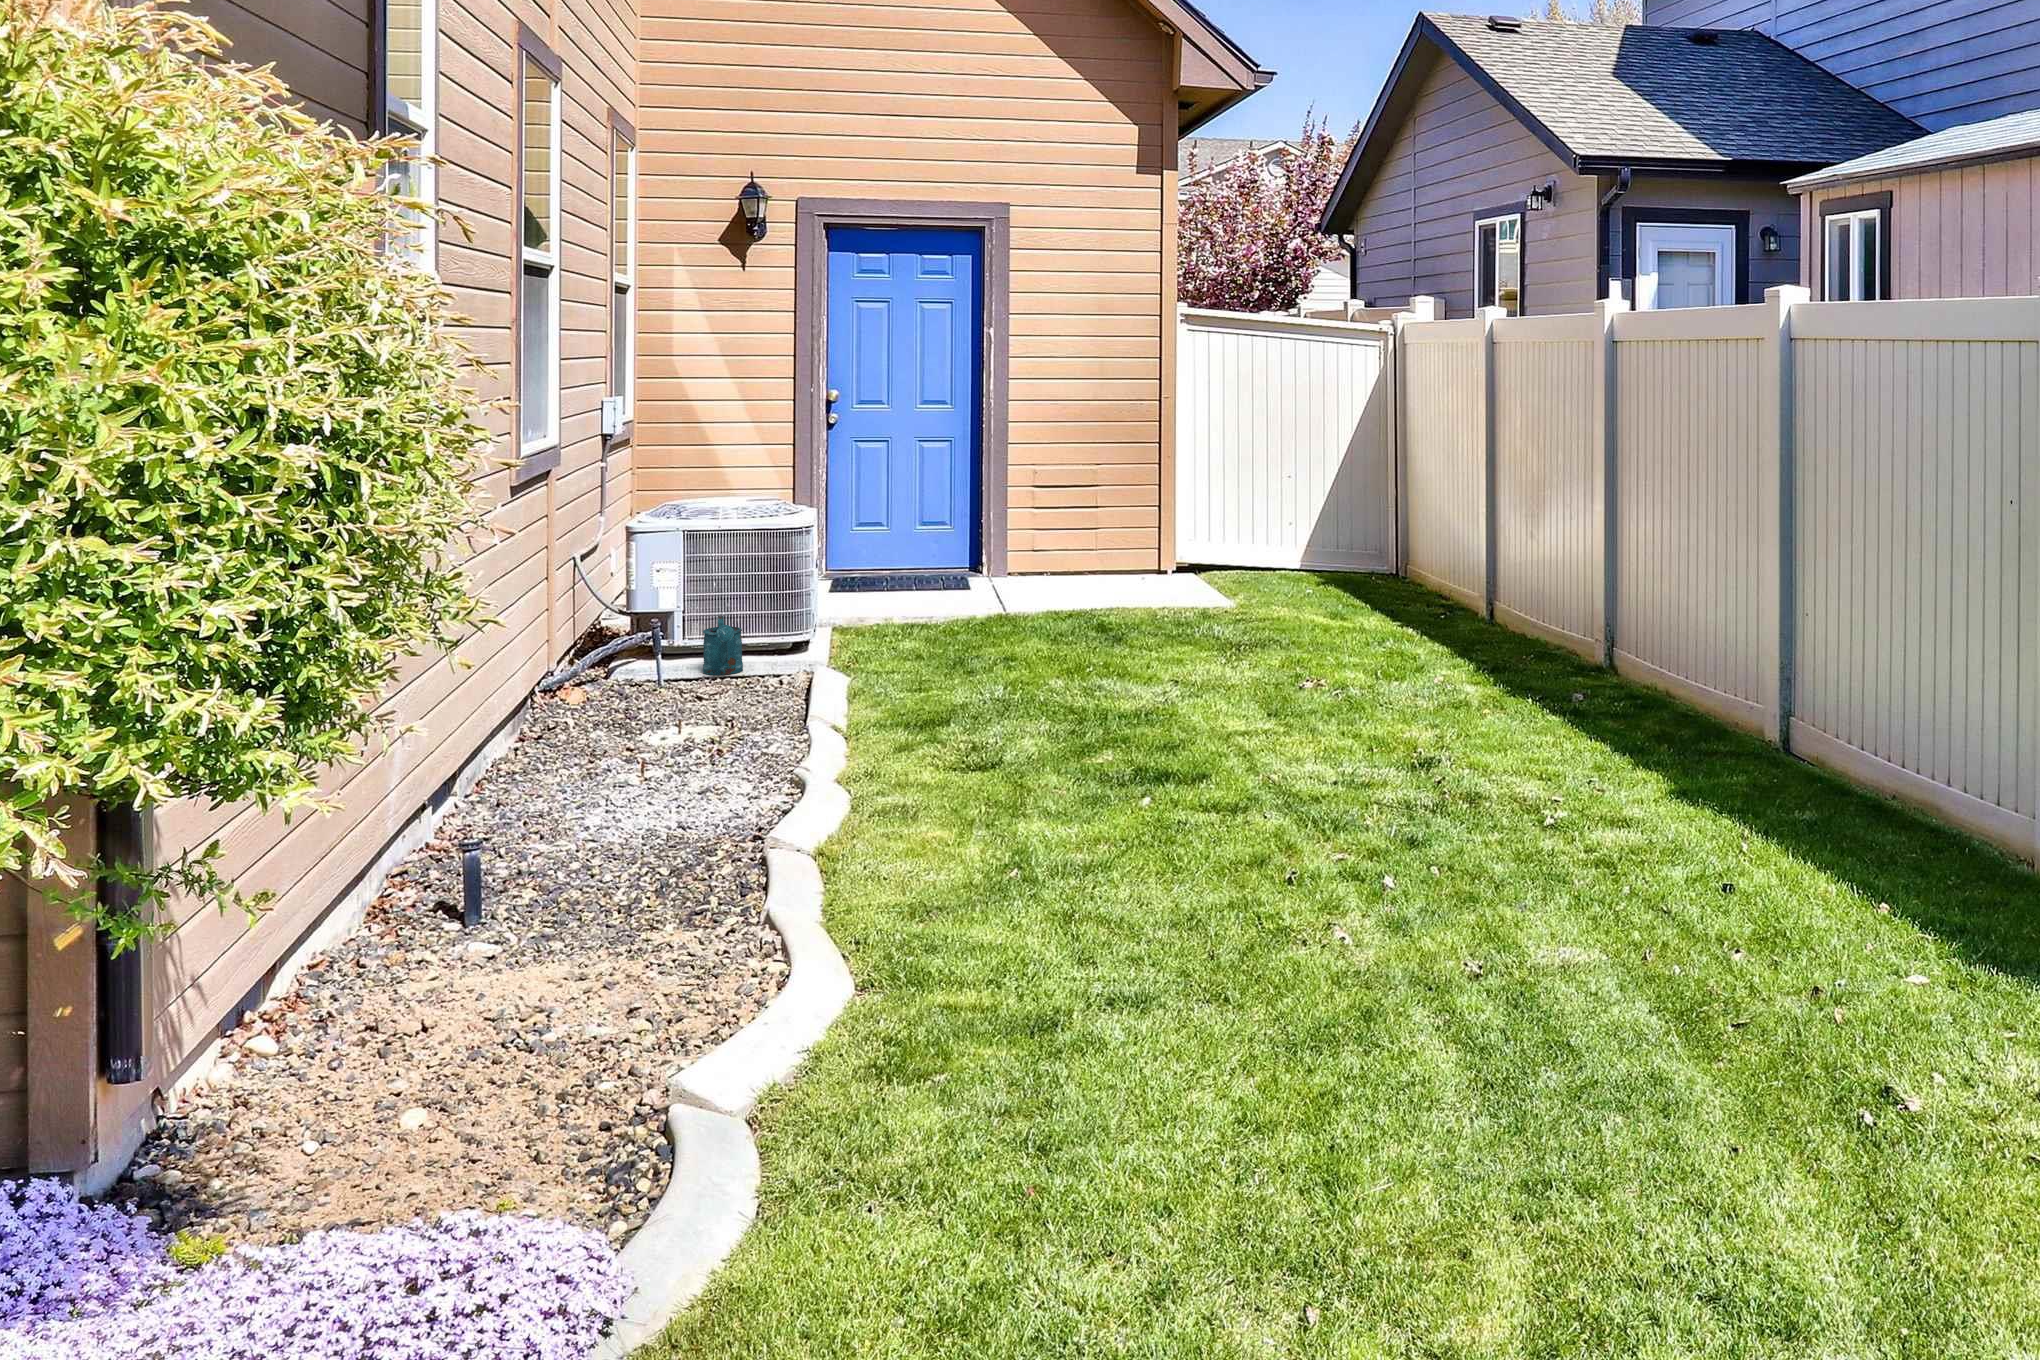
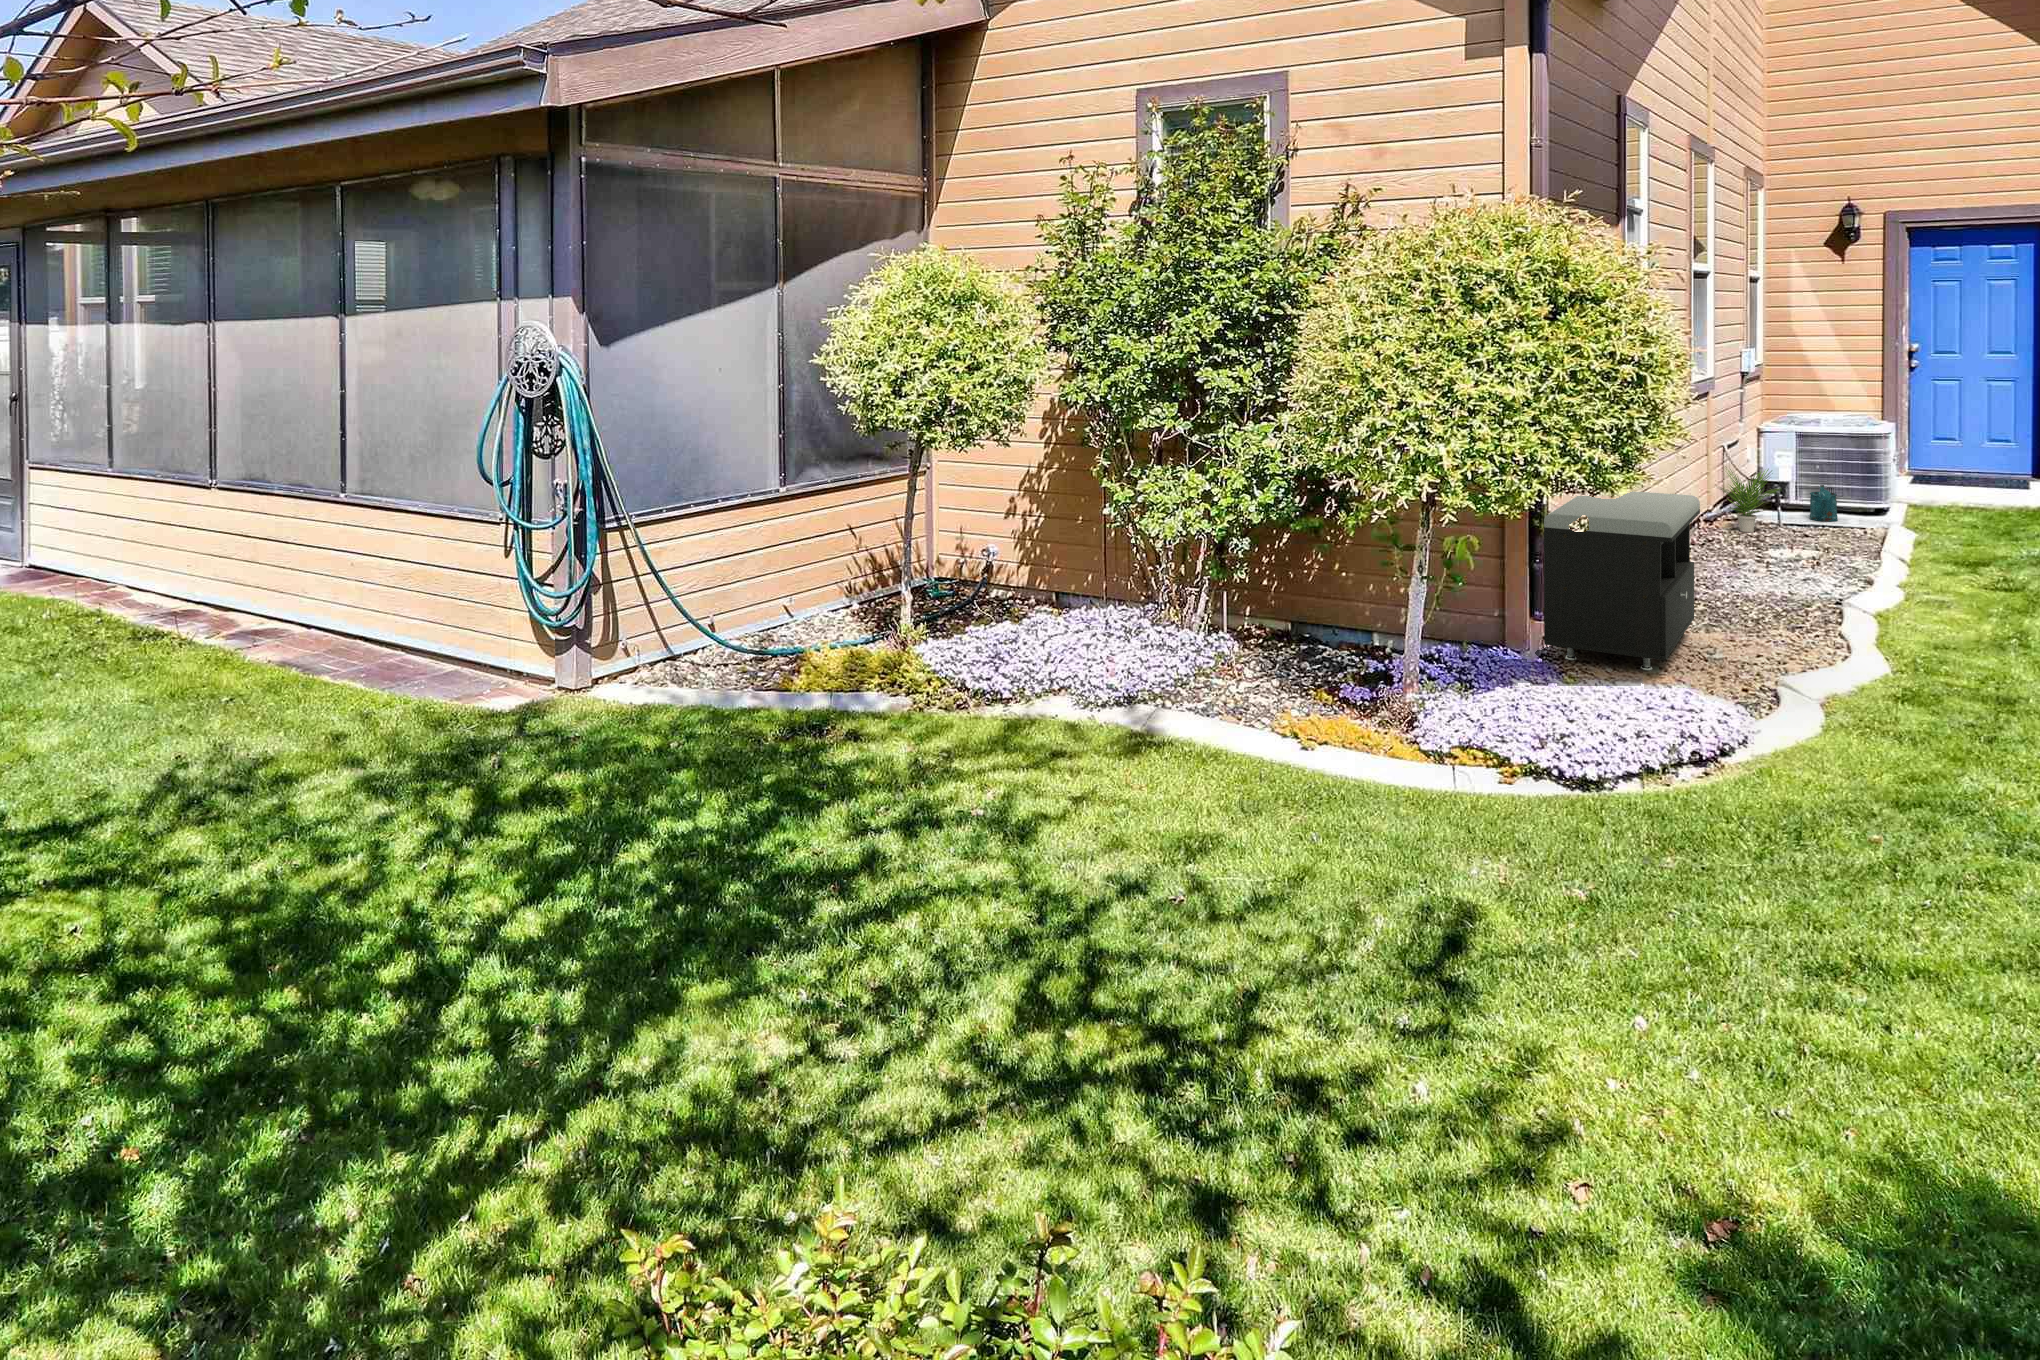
potted plant: none [548,599,664,715] -> present [1721,469,1777,532]
storage bench: none [117,705,512,1170] -> present [1544,491,1700,671]

